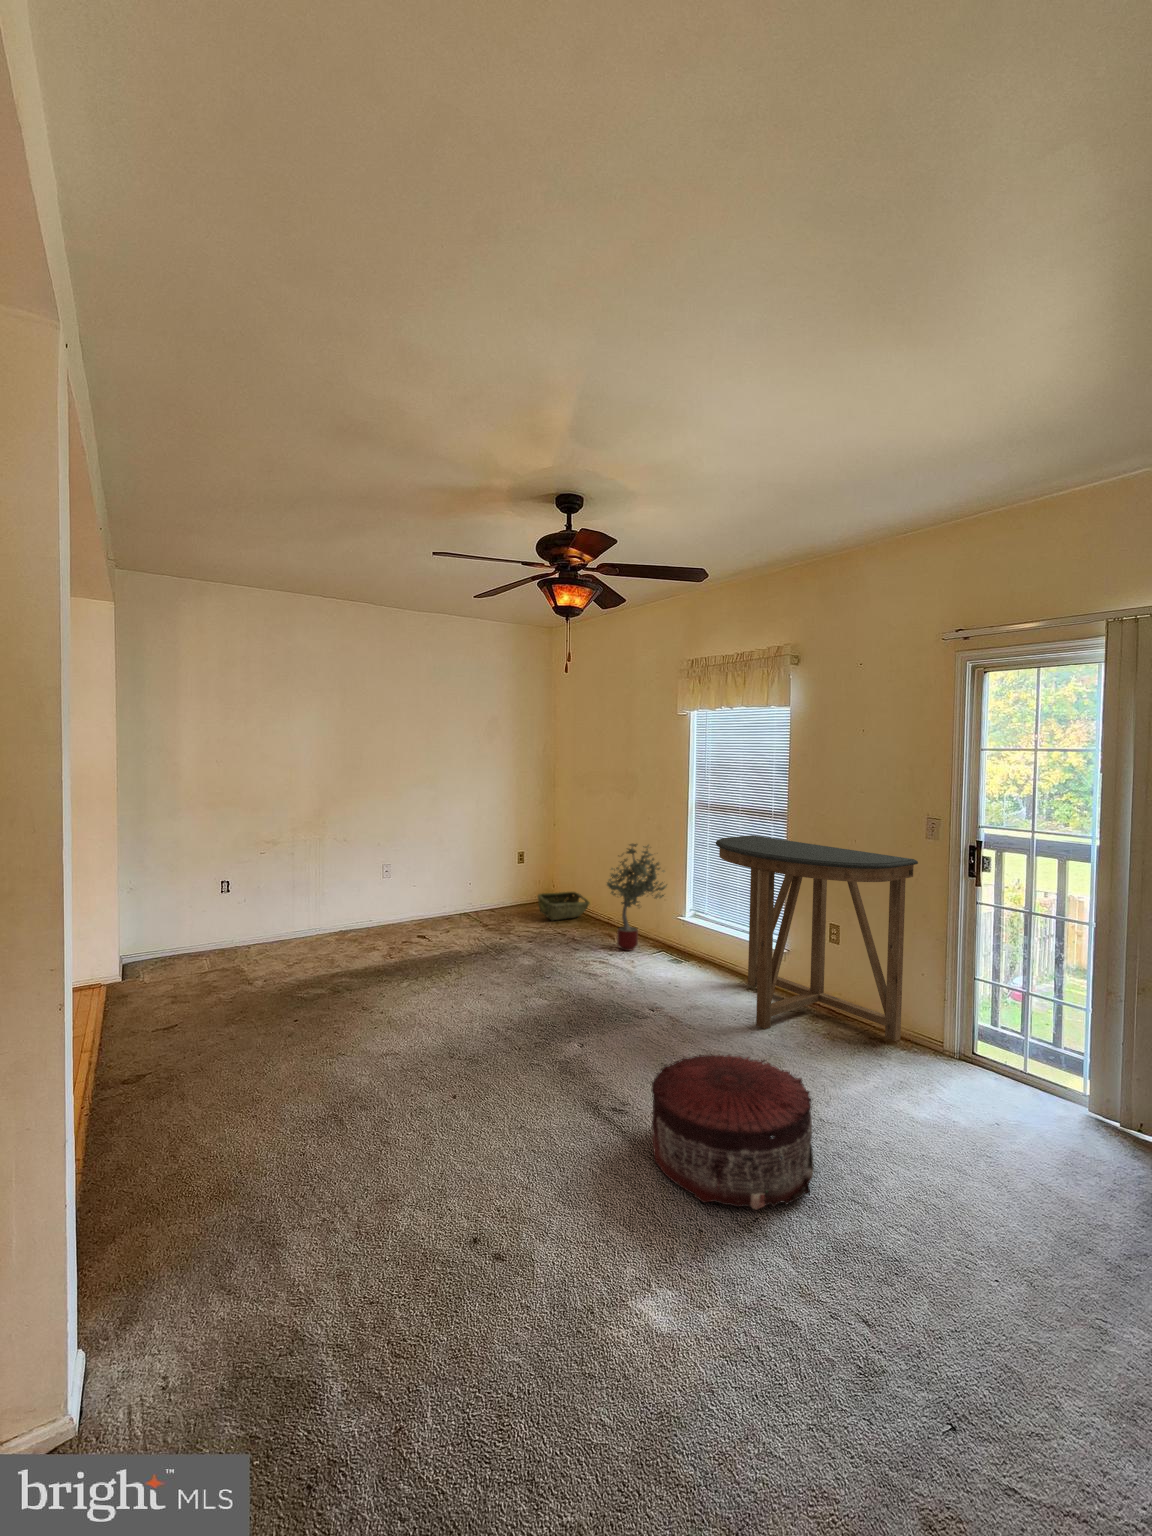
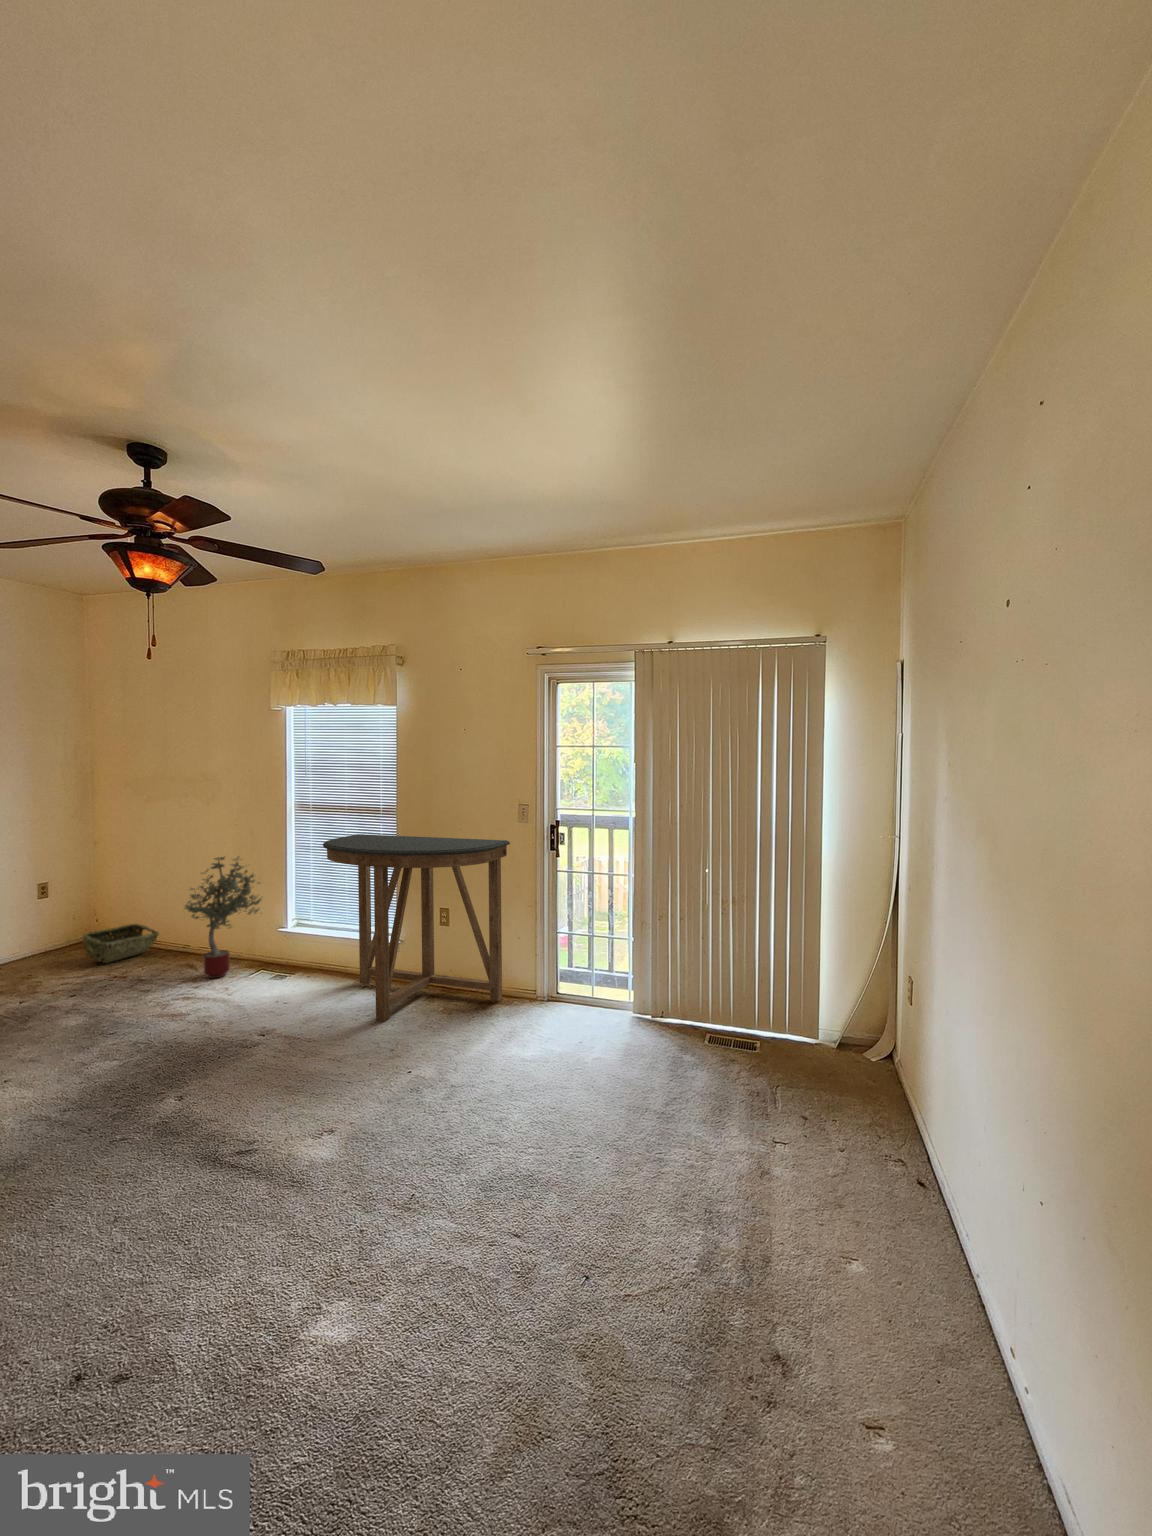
pouf: present [651,1054,814,1210] -> none [289,1046,456,1202]

